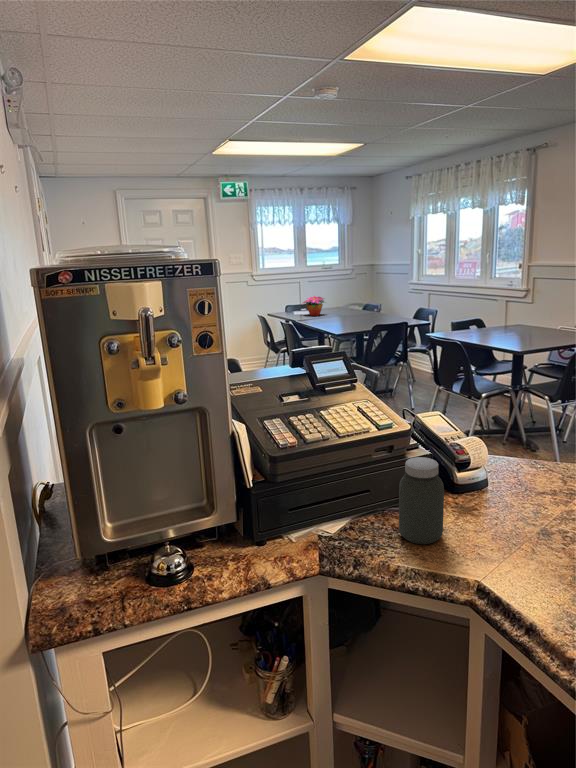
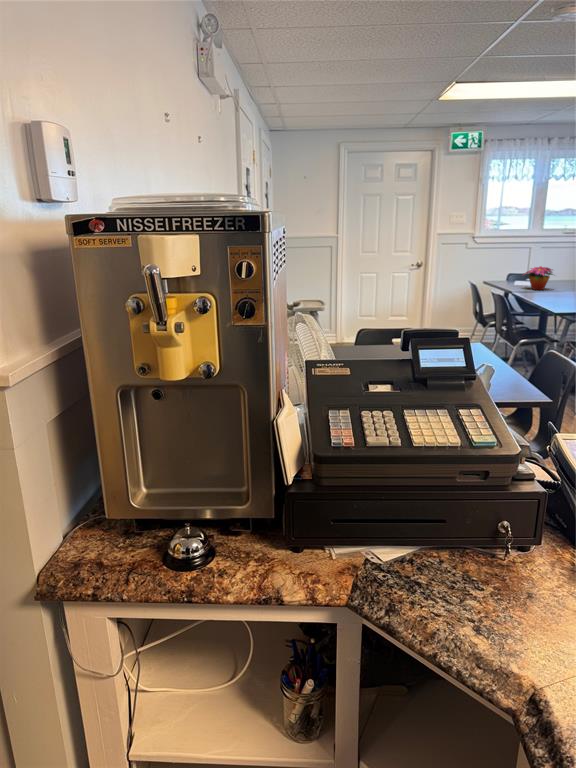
jar: present [399,457,444,544] -> none [466,496,535,614]

